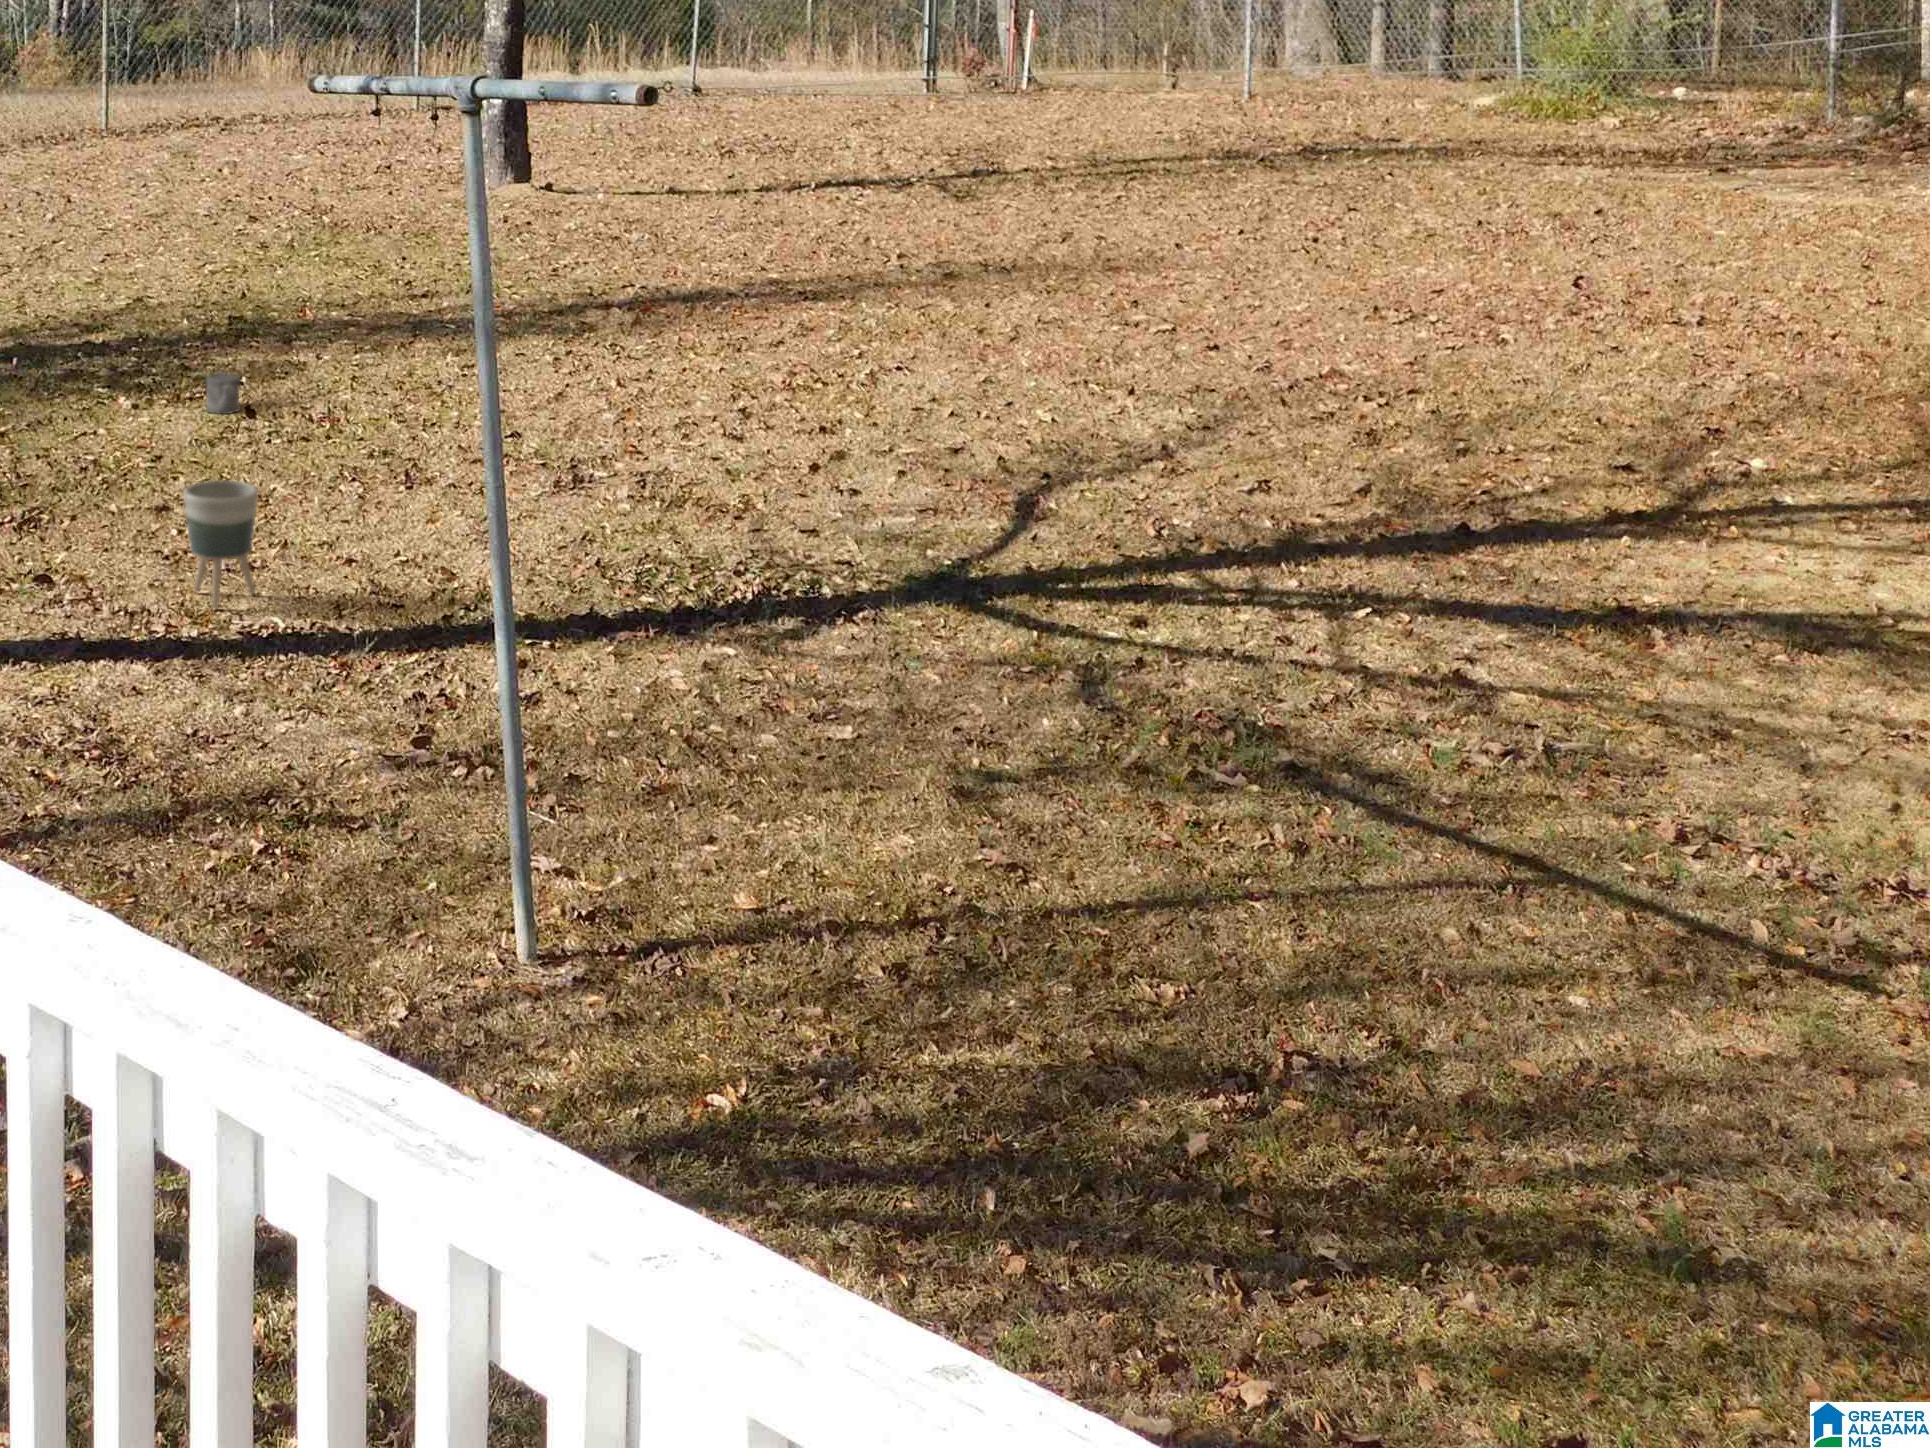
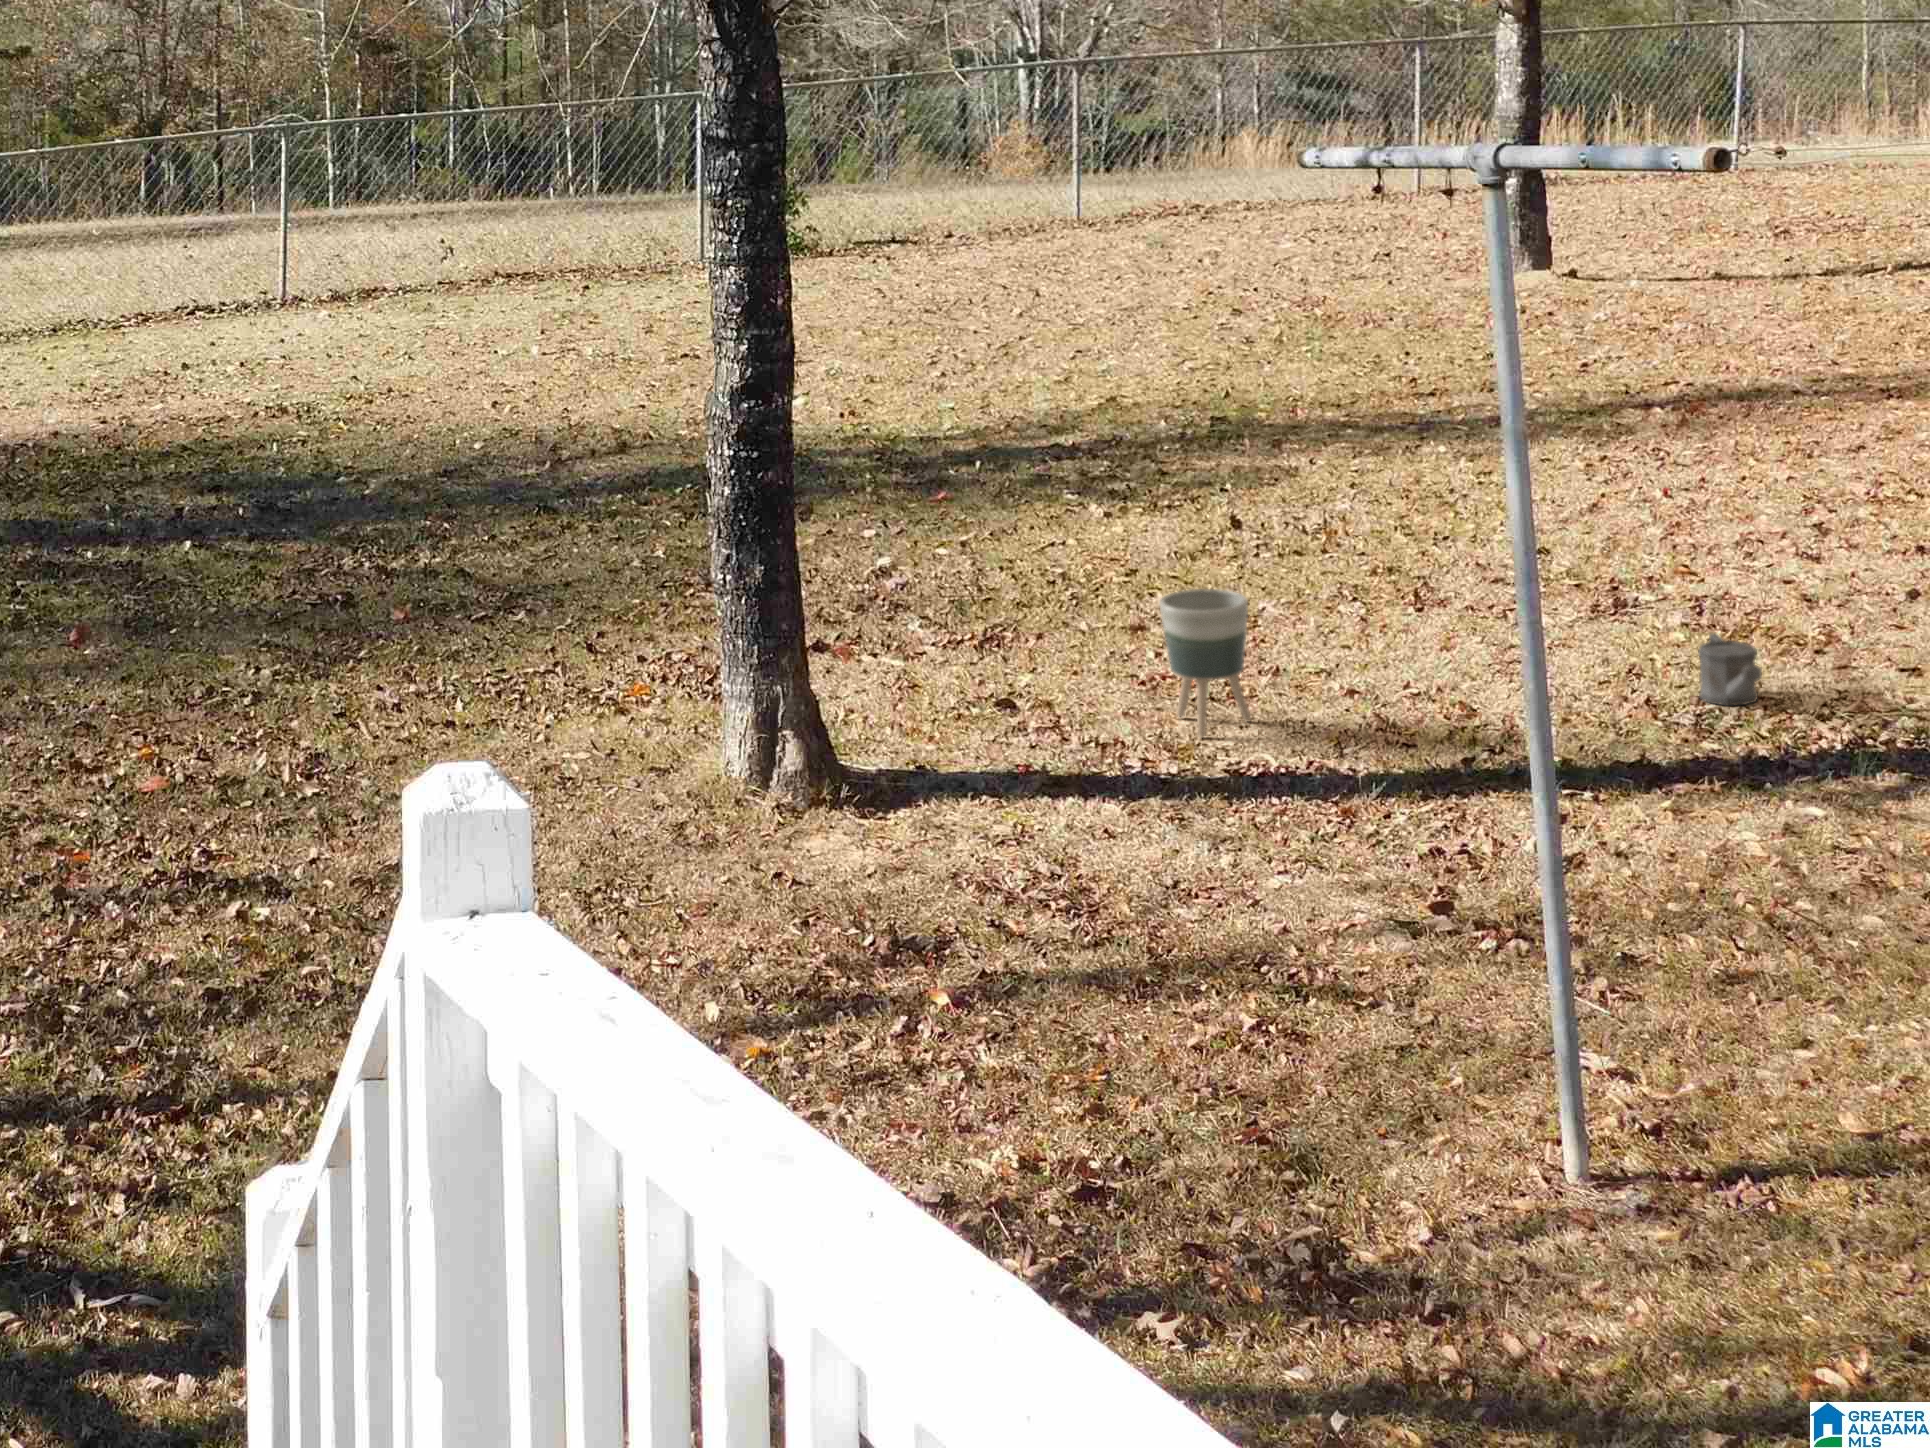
watering can: present [206,370,241,414] -> present [1698,633,1762,705]

